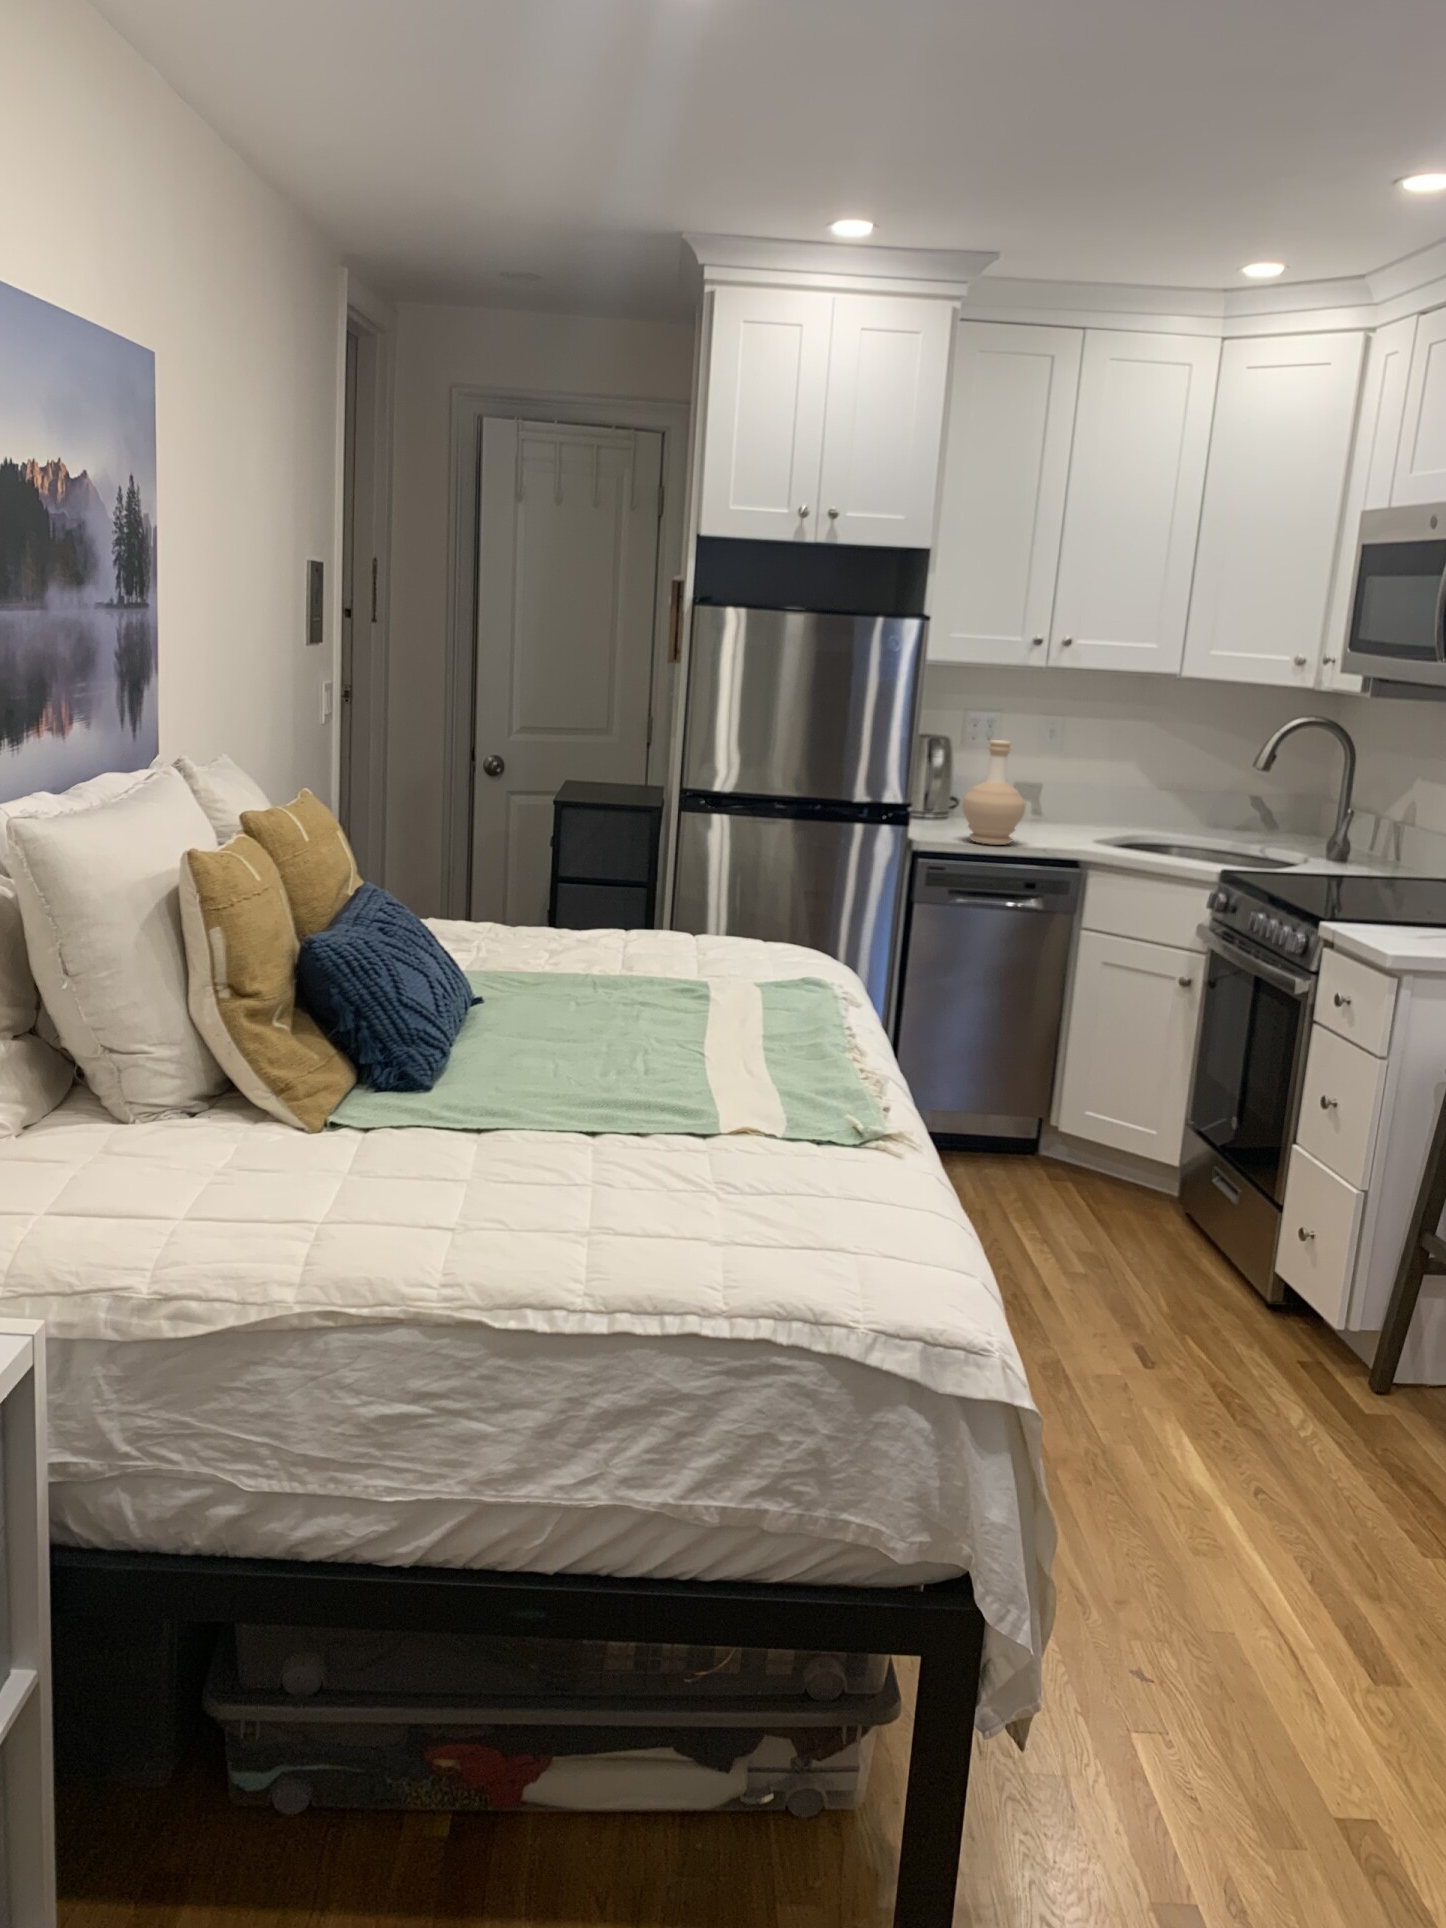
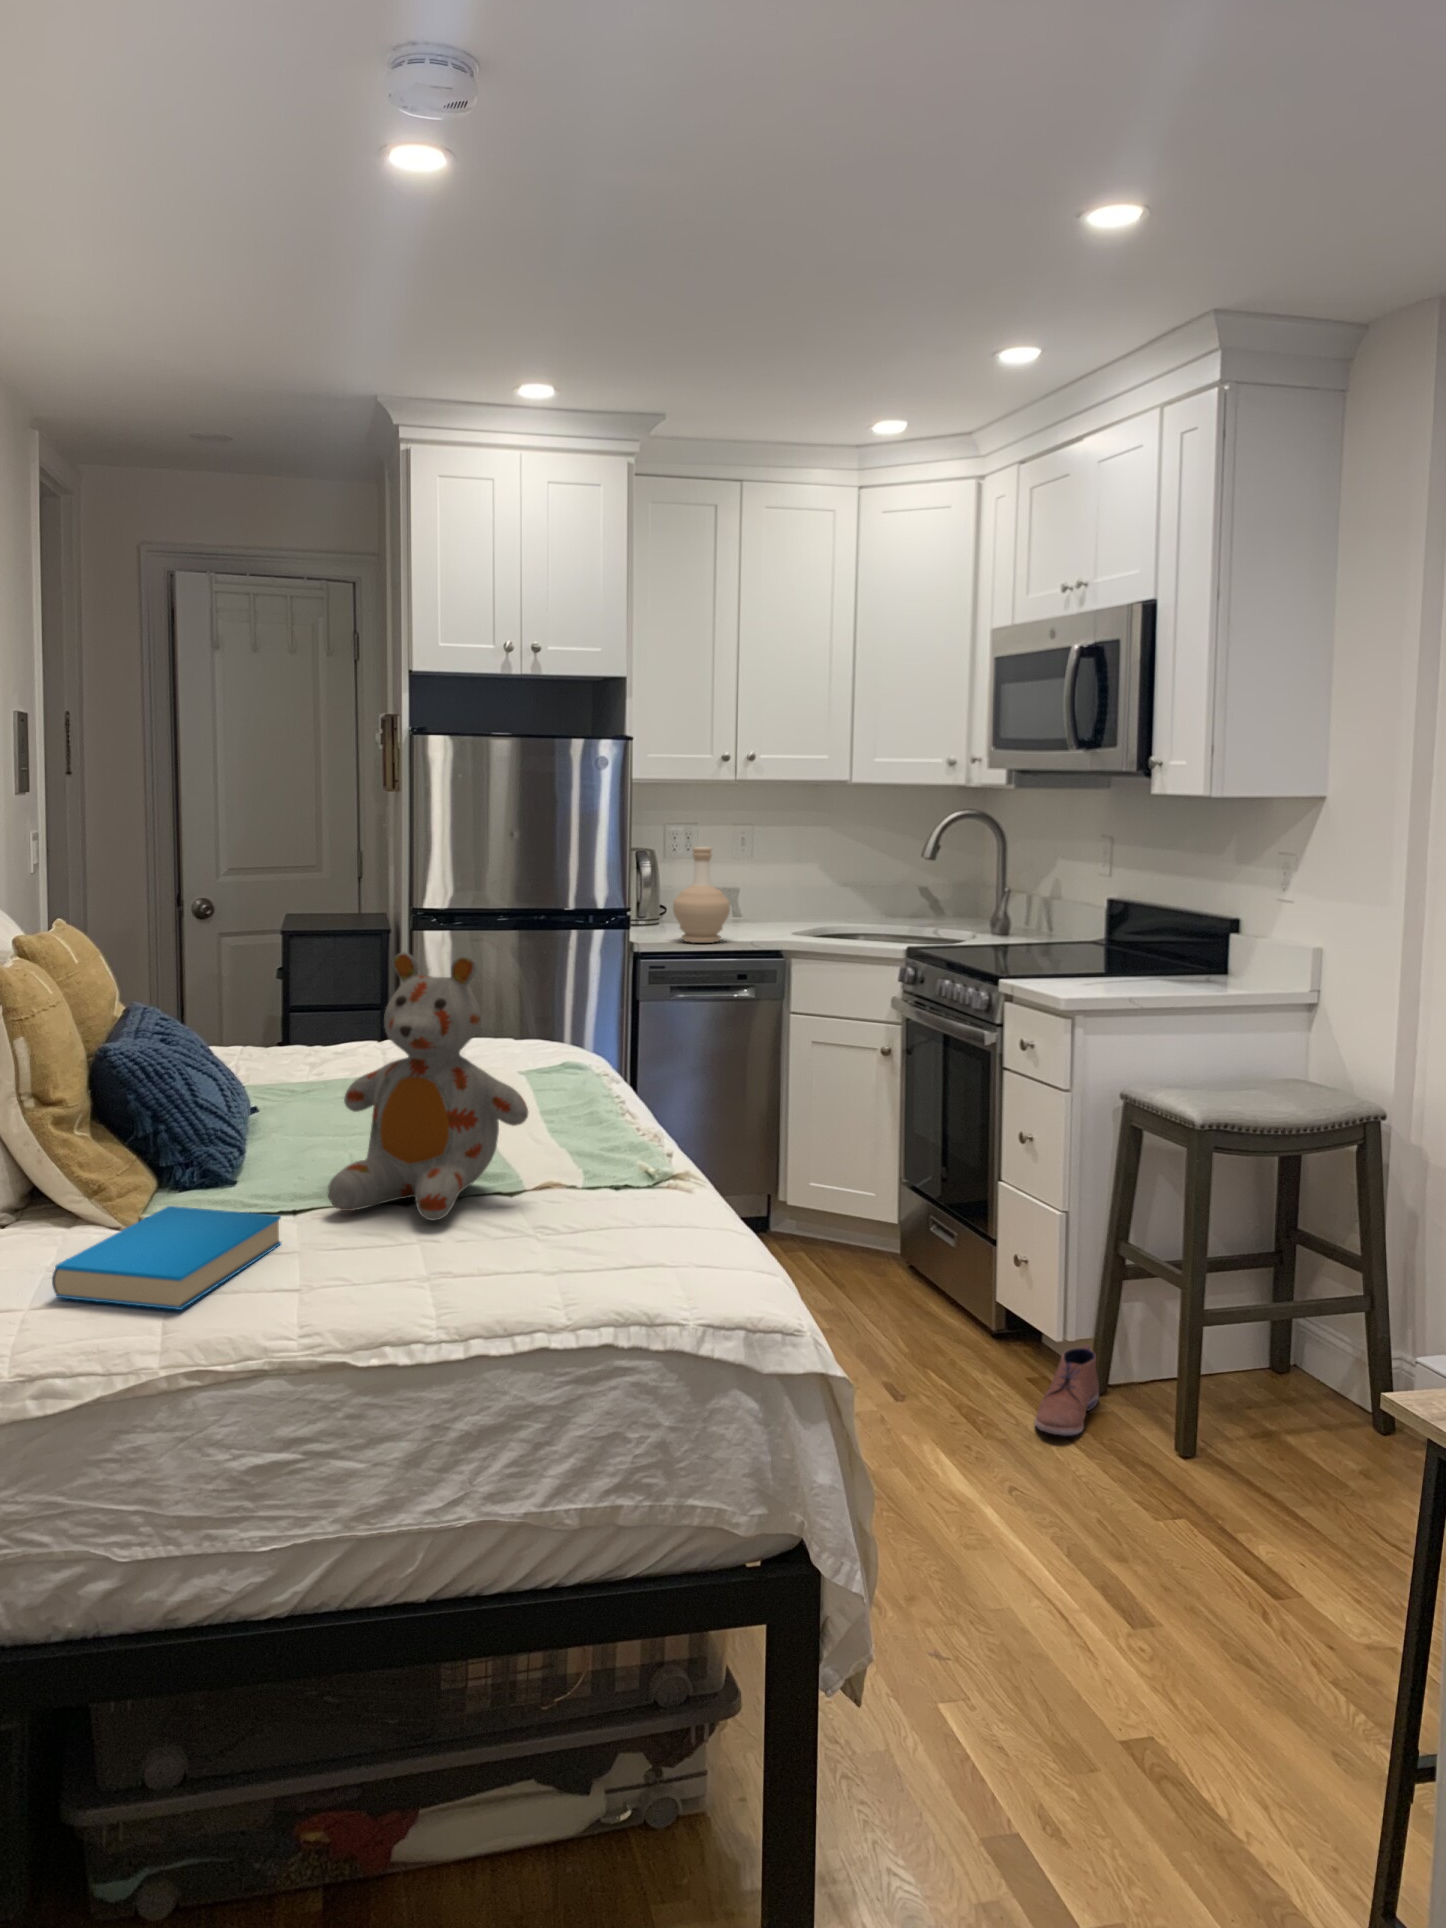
stuffed bear: none [509,869,728,1163] -> present [328,952,528,1221]
book: none [210,1116,453,1240] -> present [52,1206,281,1310]
shoe: none [1298,1339,1382,1441] -> present [1034,1344,1099,1436]

